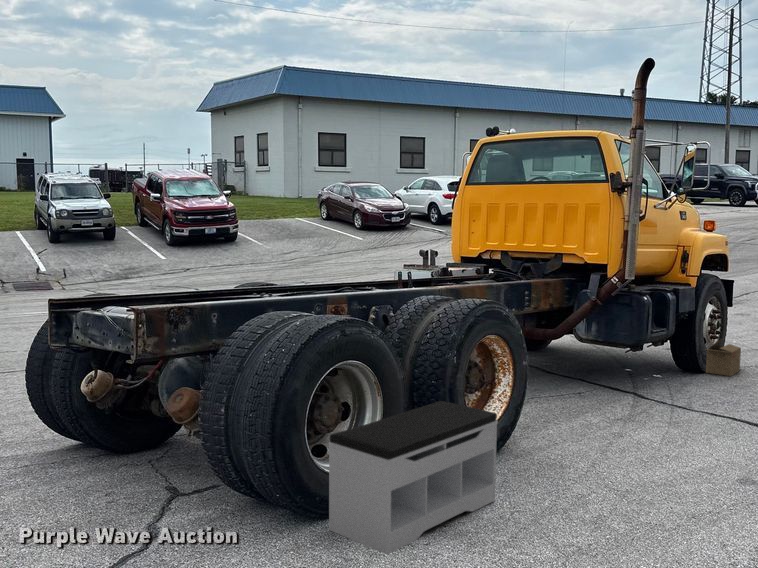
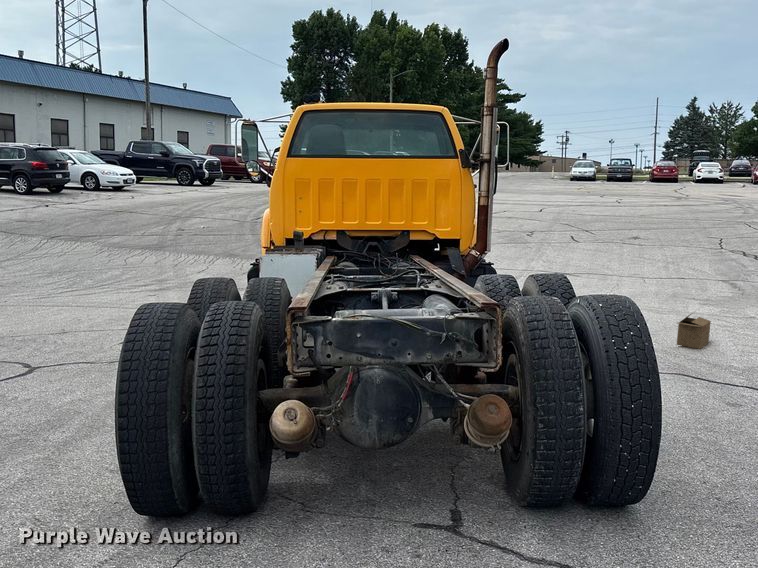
bench: present [329,401,498,554] -> none [326,395,490,556]

